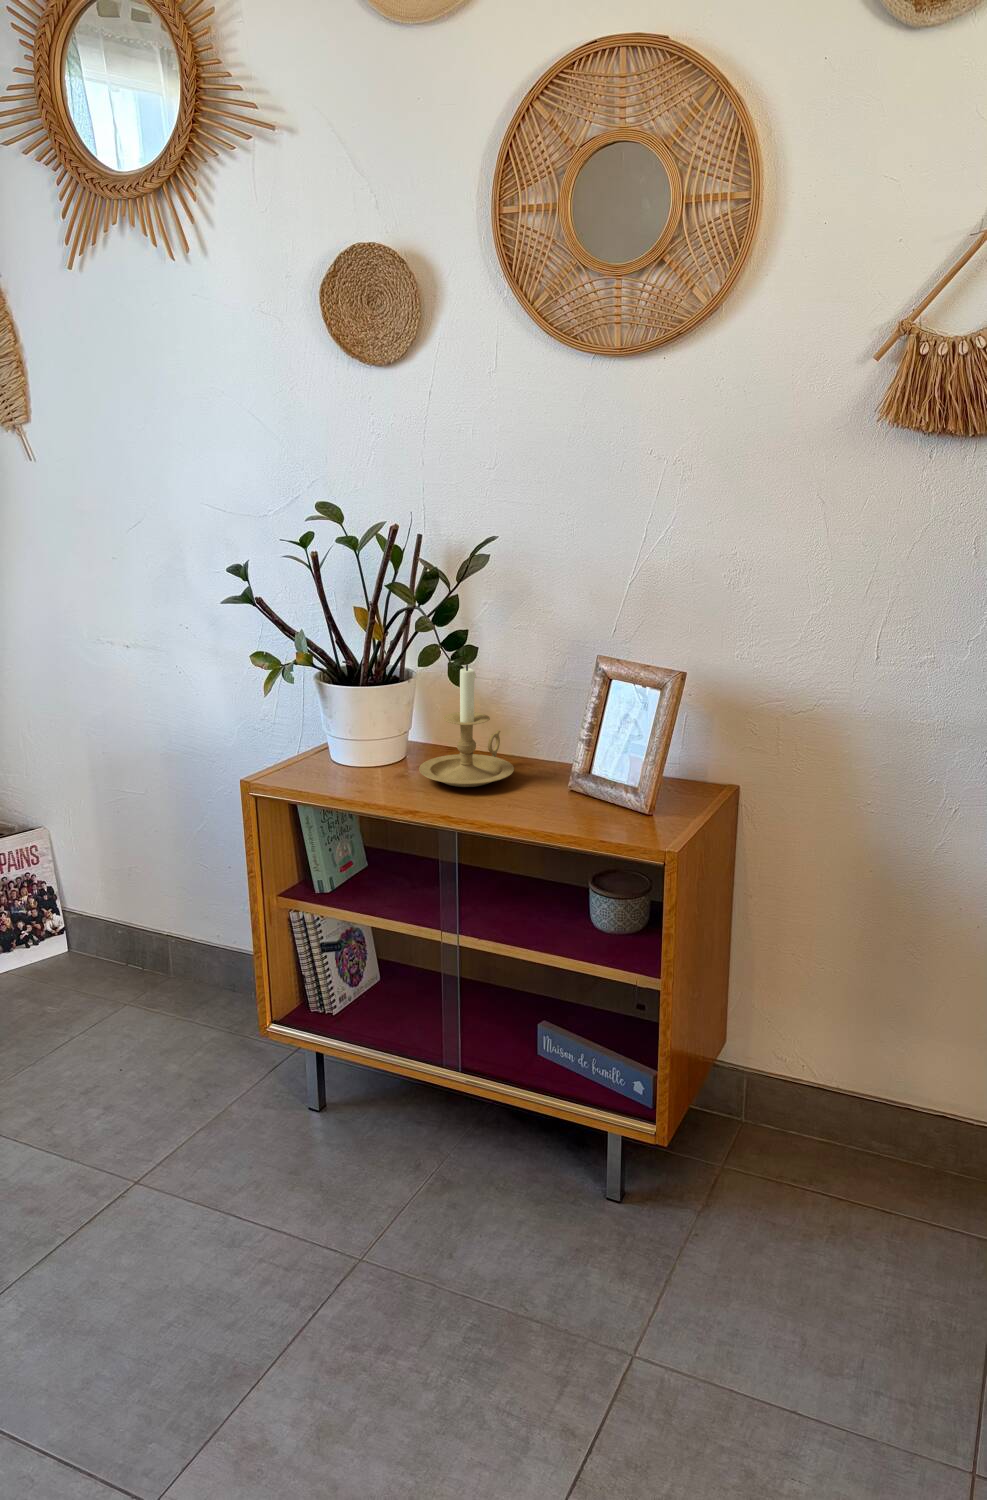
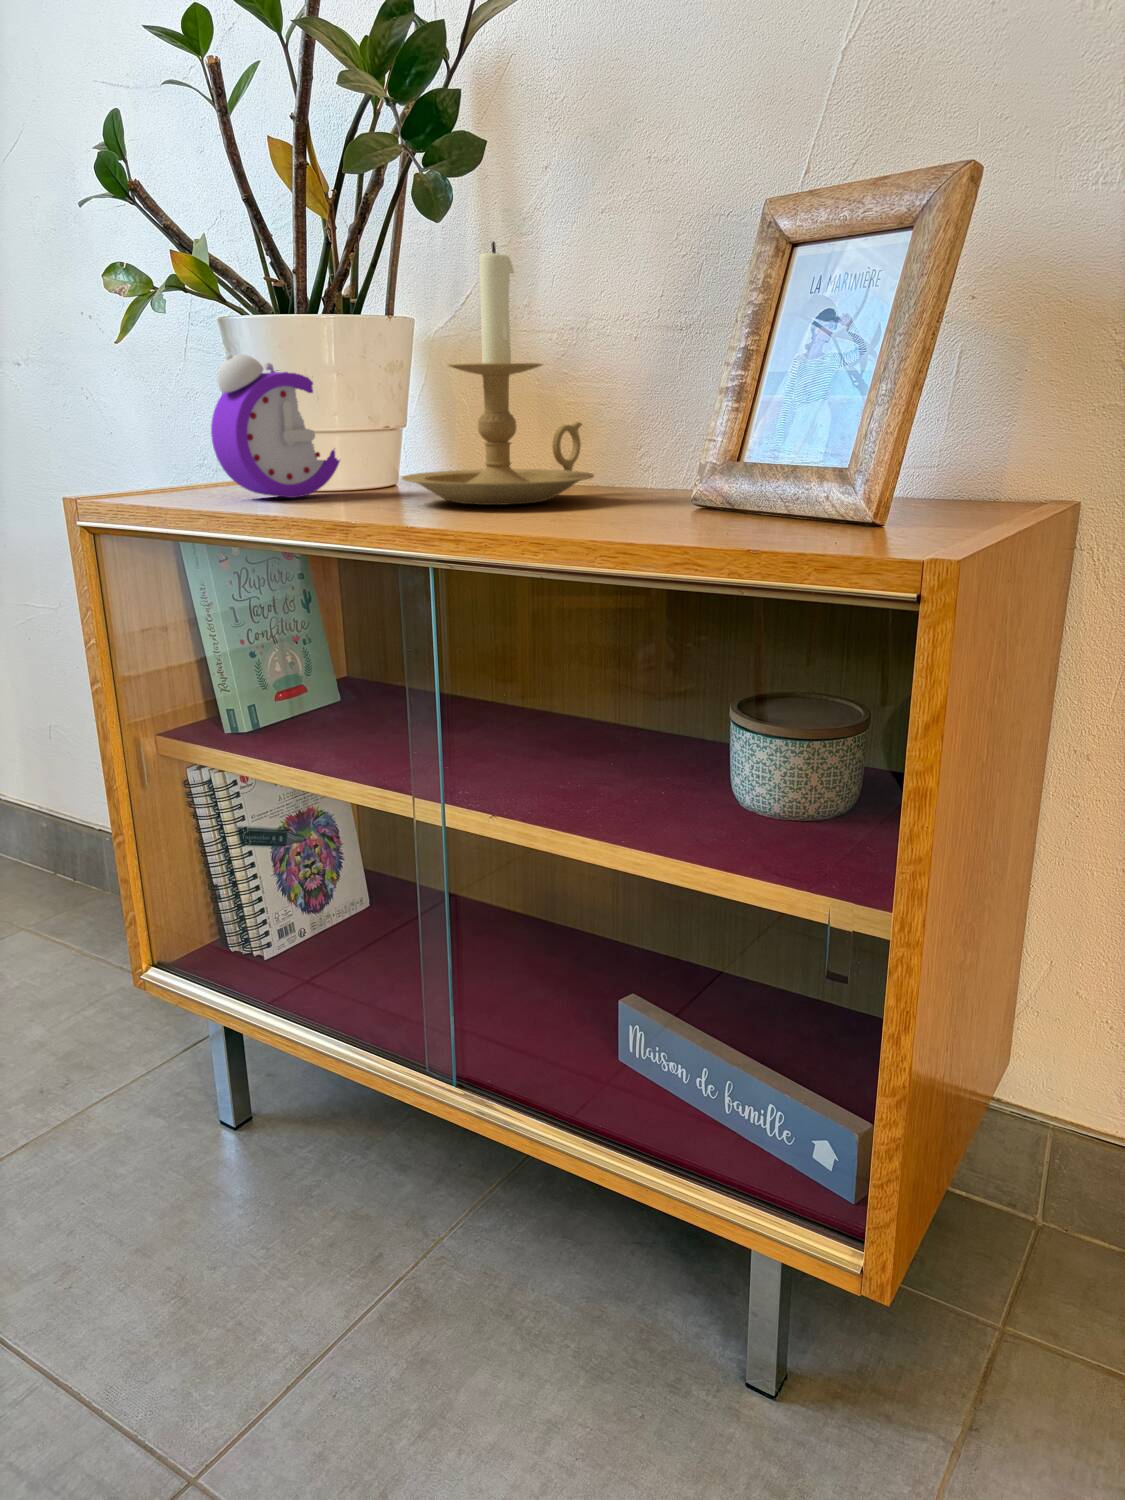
alarm clock: none [315,700,378,776] -> present [211,354,340,498]

